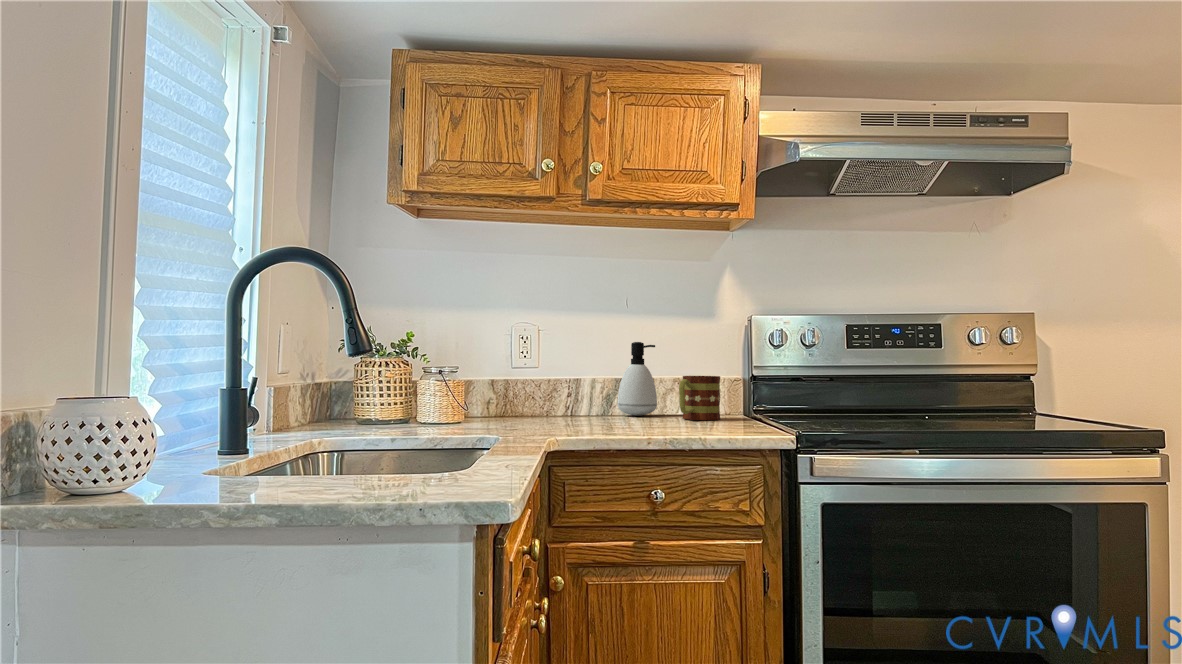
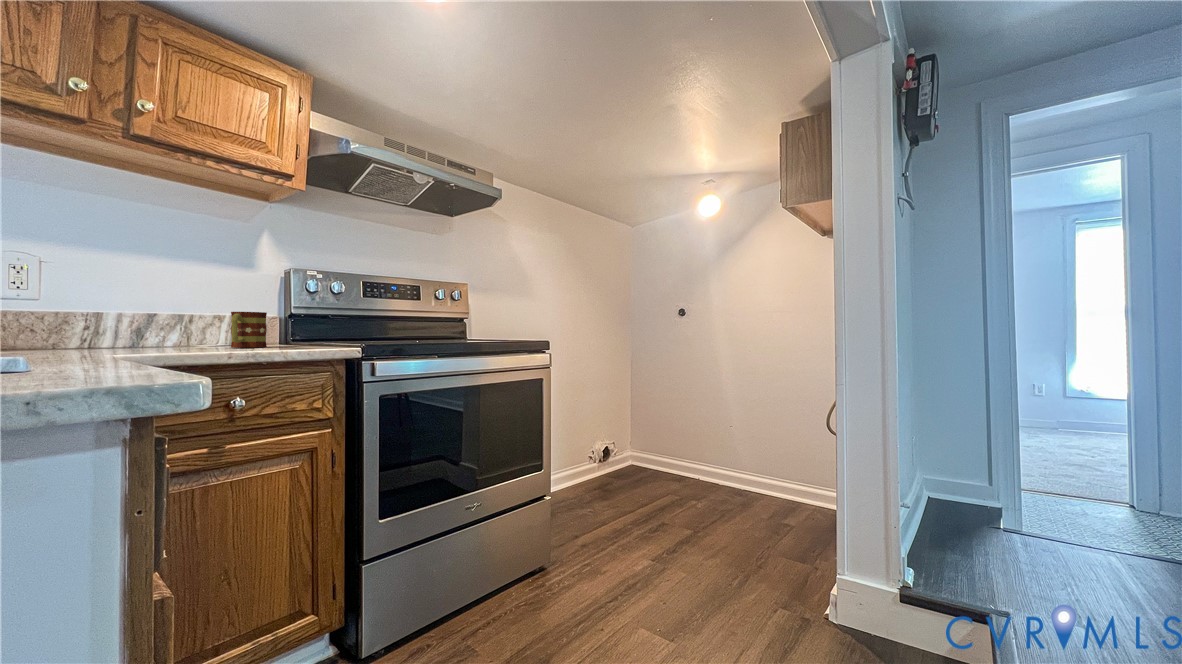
soap dispenser: present [618,342,657,416] -> none [150,282,197,348]

